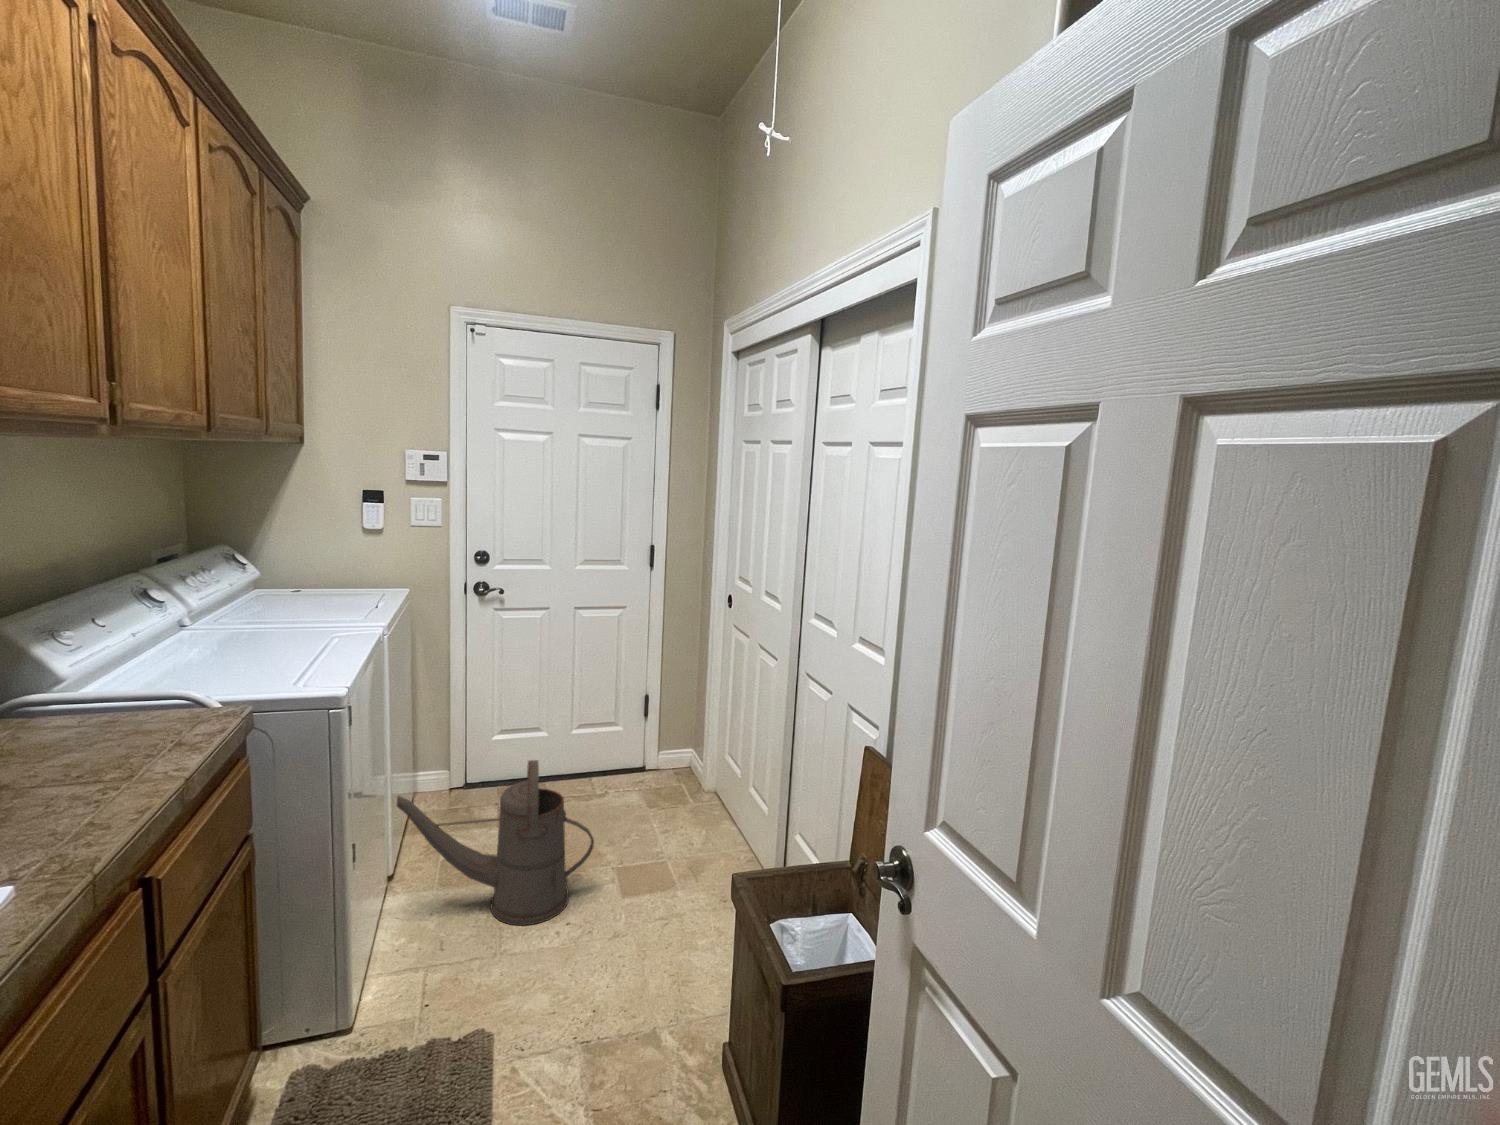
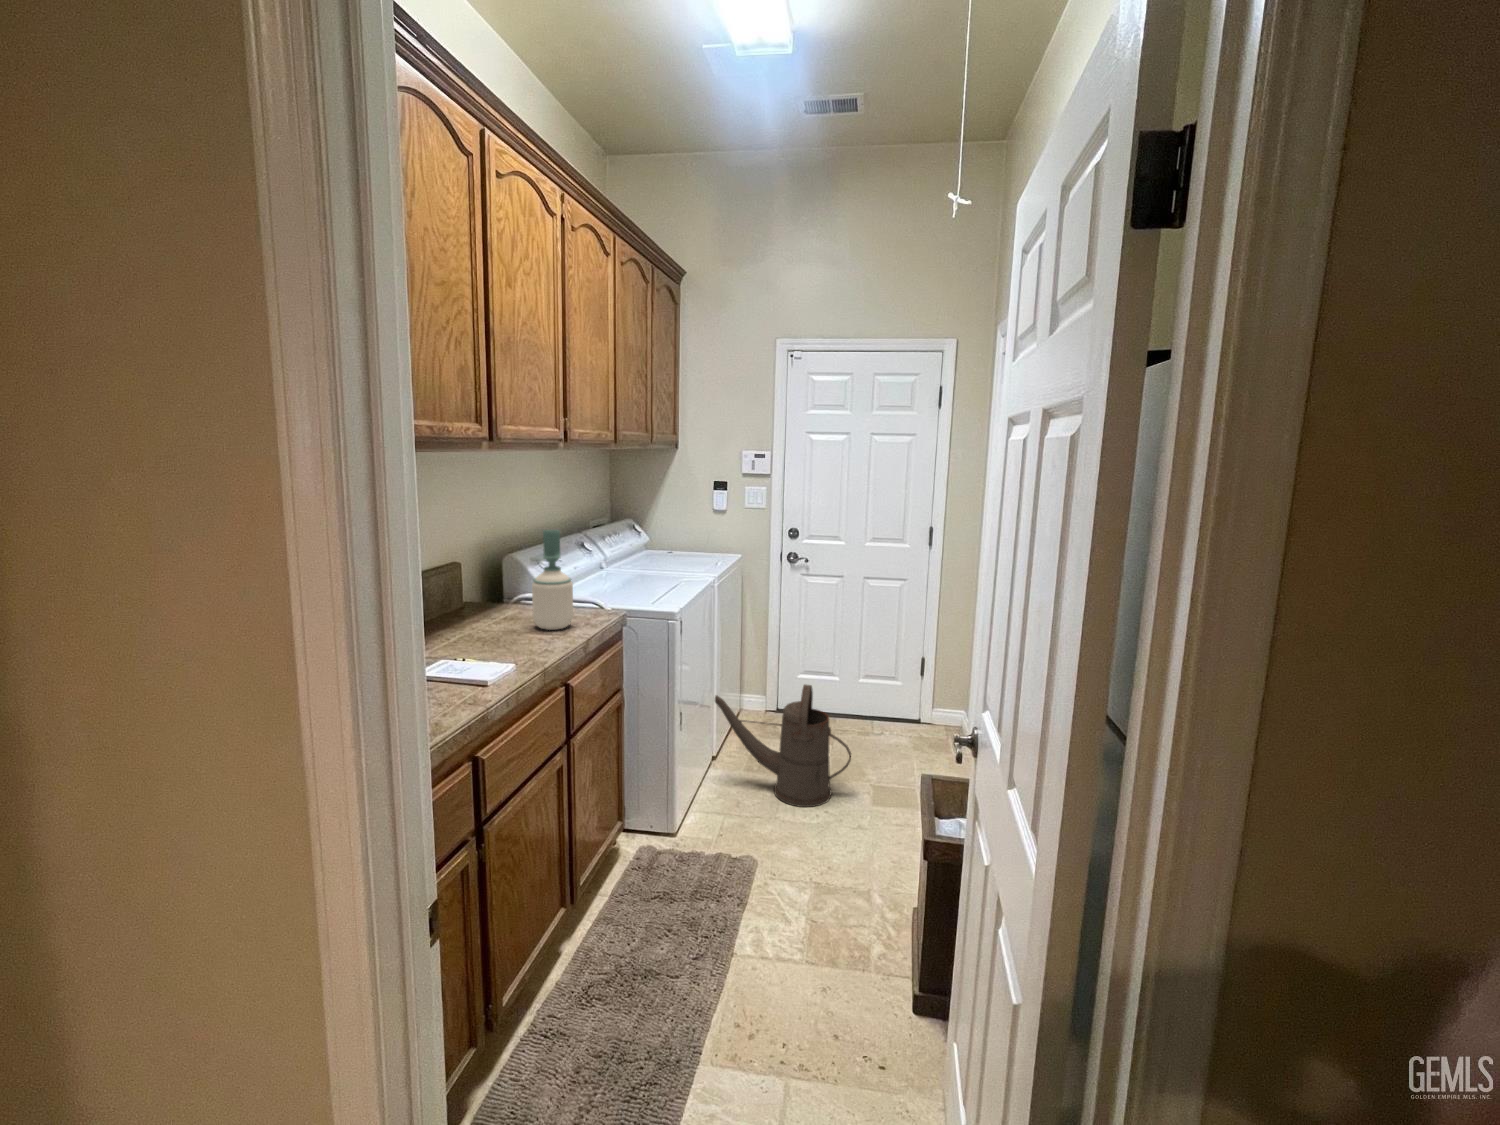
soap bottle: none [47,585,149,774] -> present [532,530,573,630]

